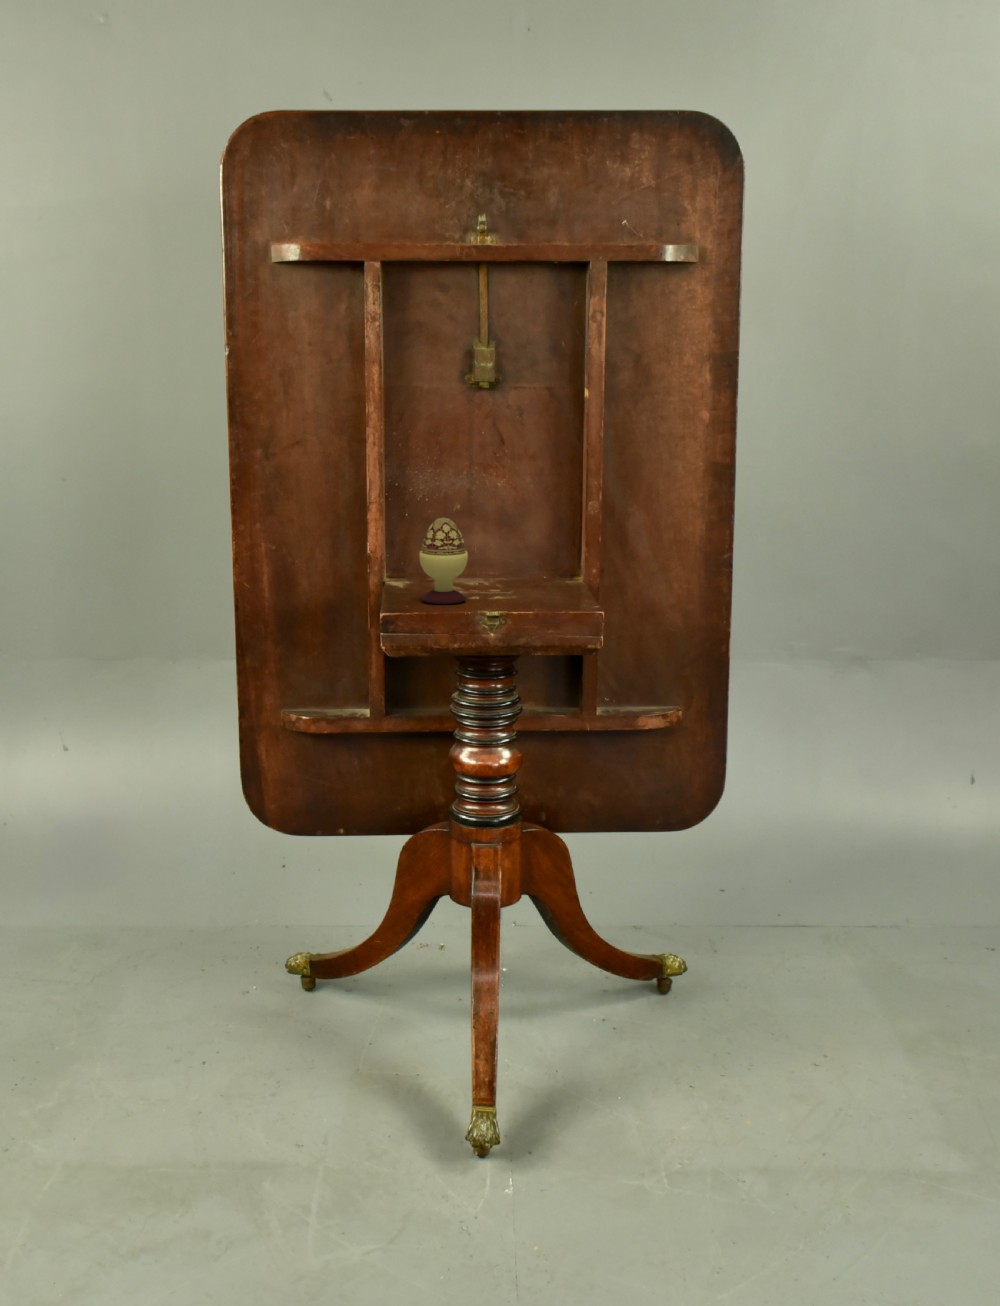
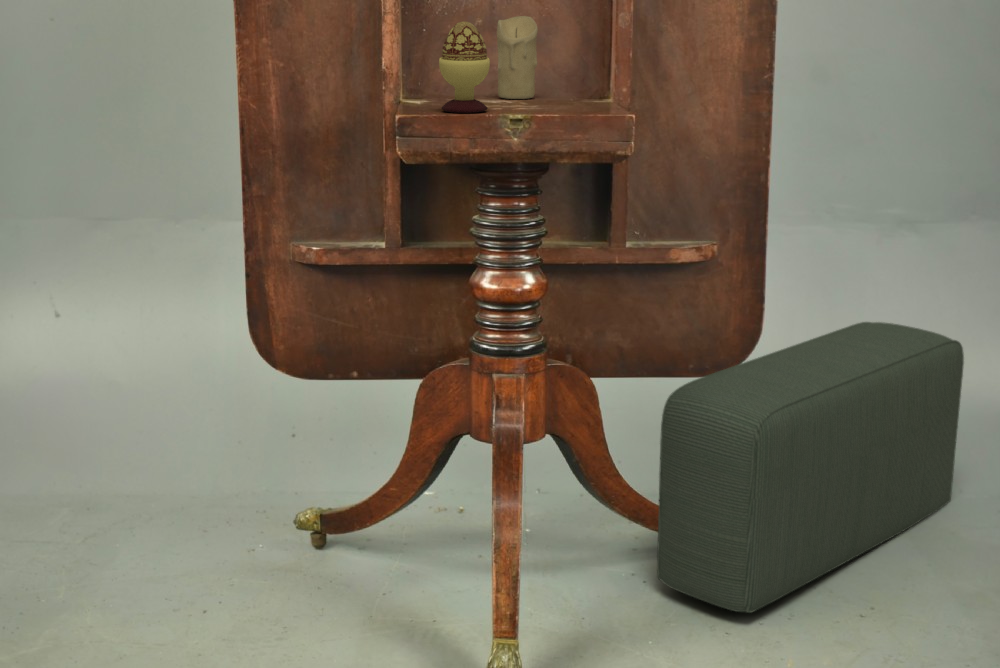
candle: none [475,504,513,581] -> present [497,16,538,99]
pouf: none [627,772,905,1067] -> present [657,322,964,613]

